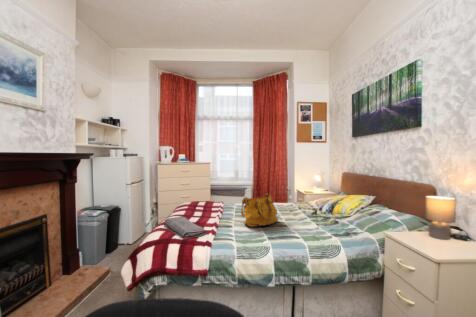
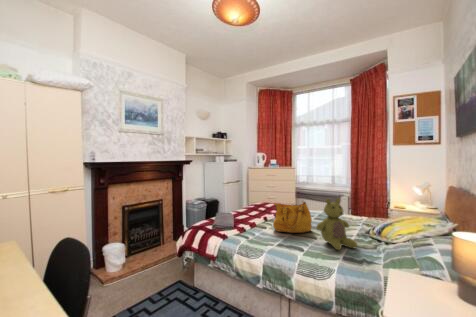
stuffed bear: none [298,185,329,231] -> present [316,198,357,250]

